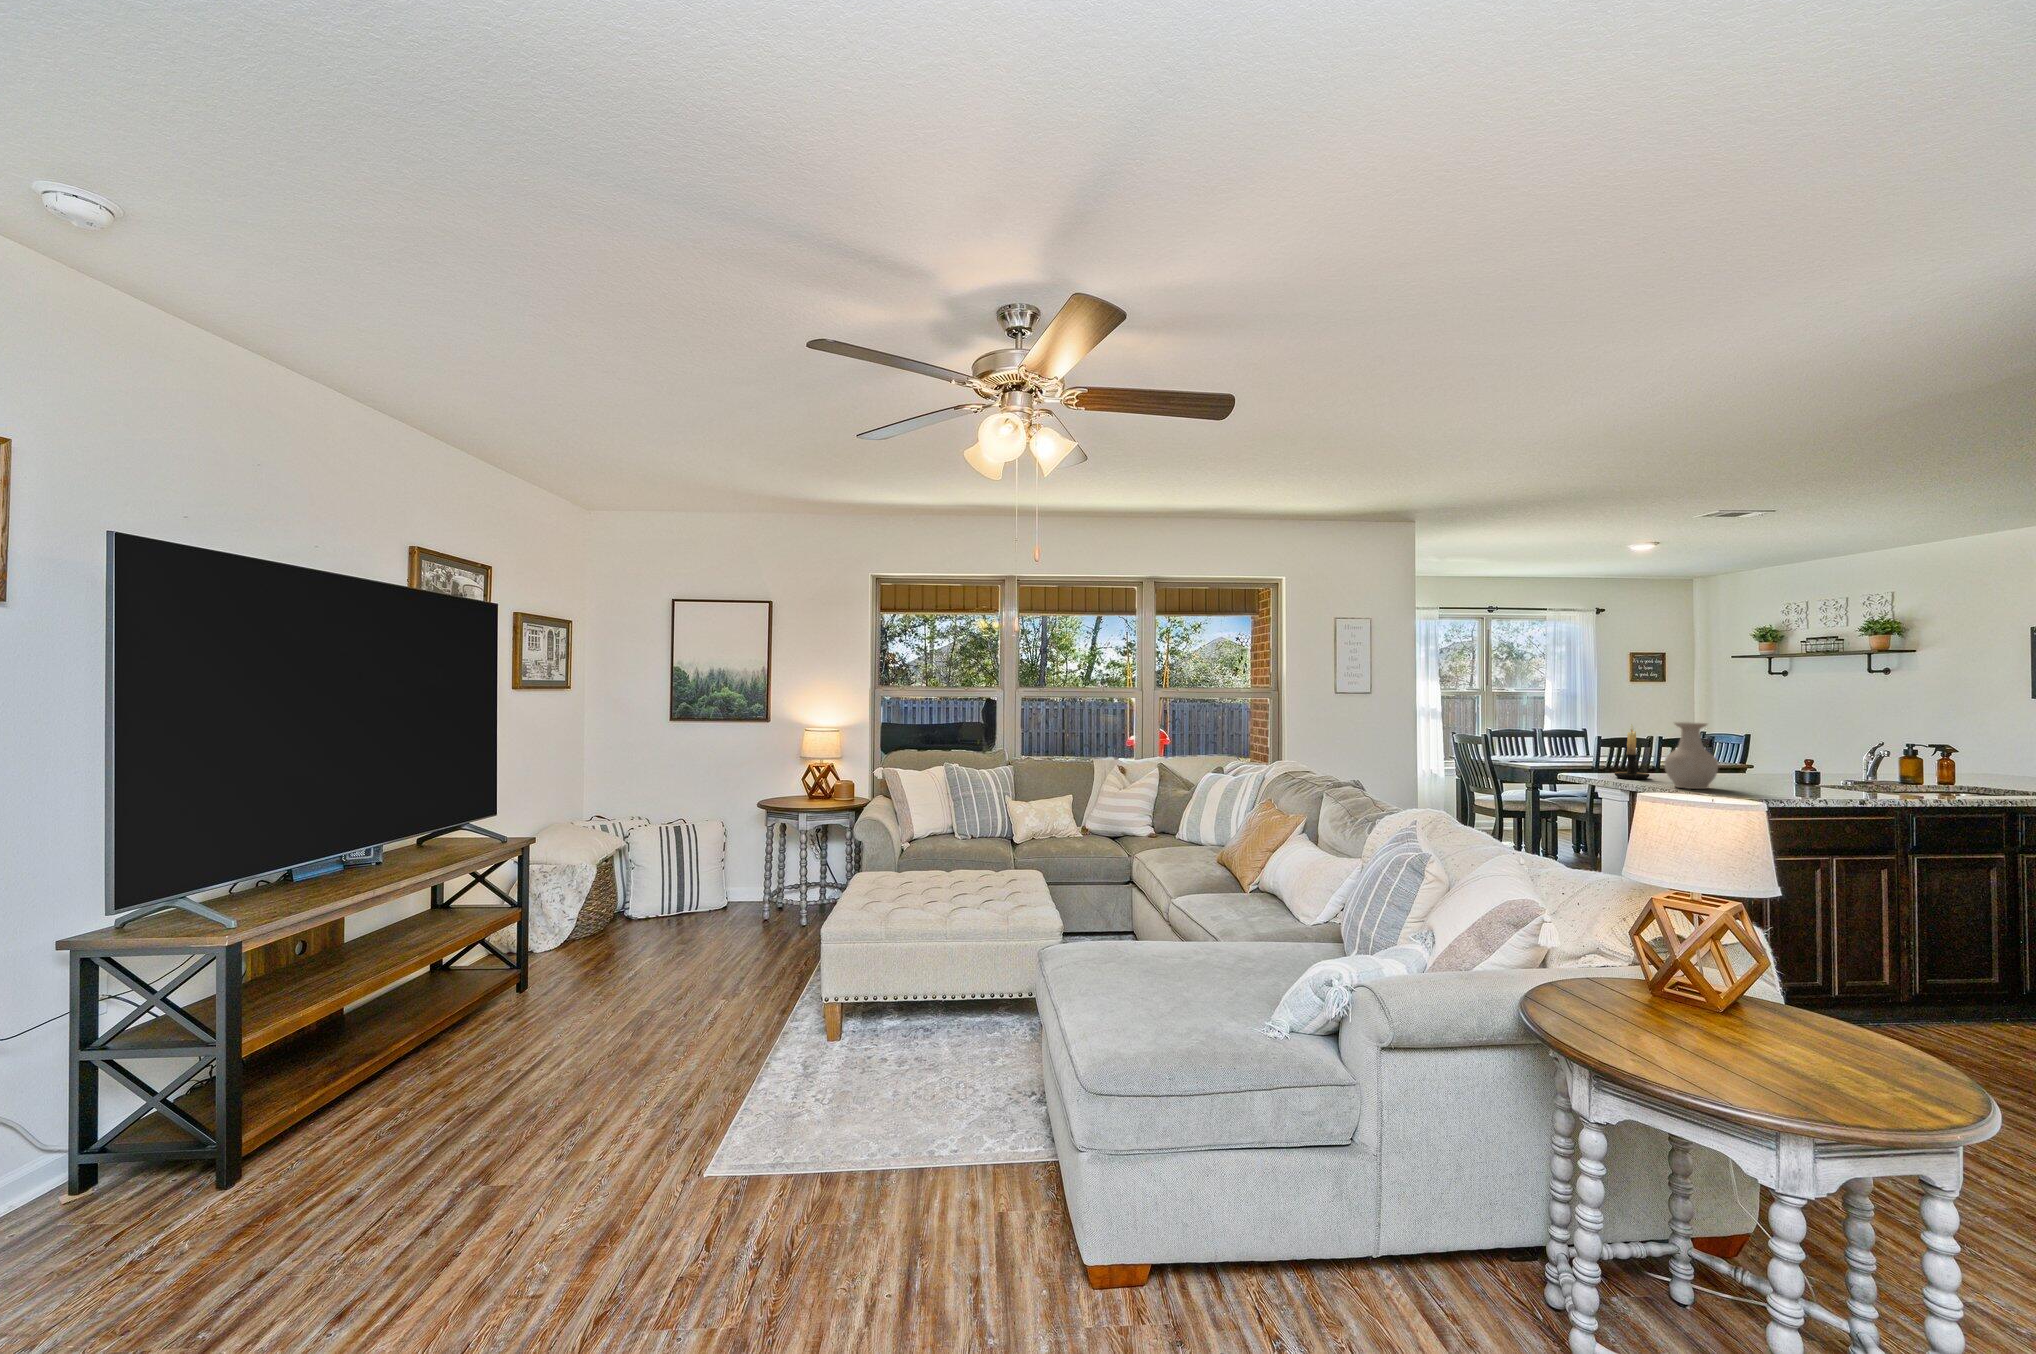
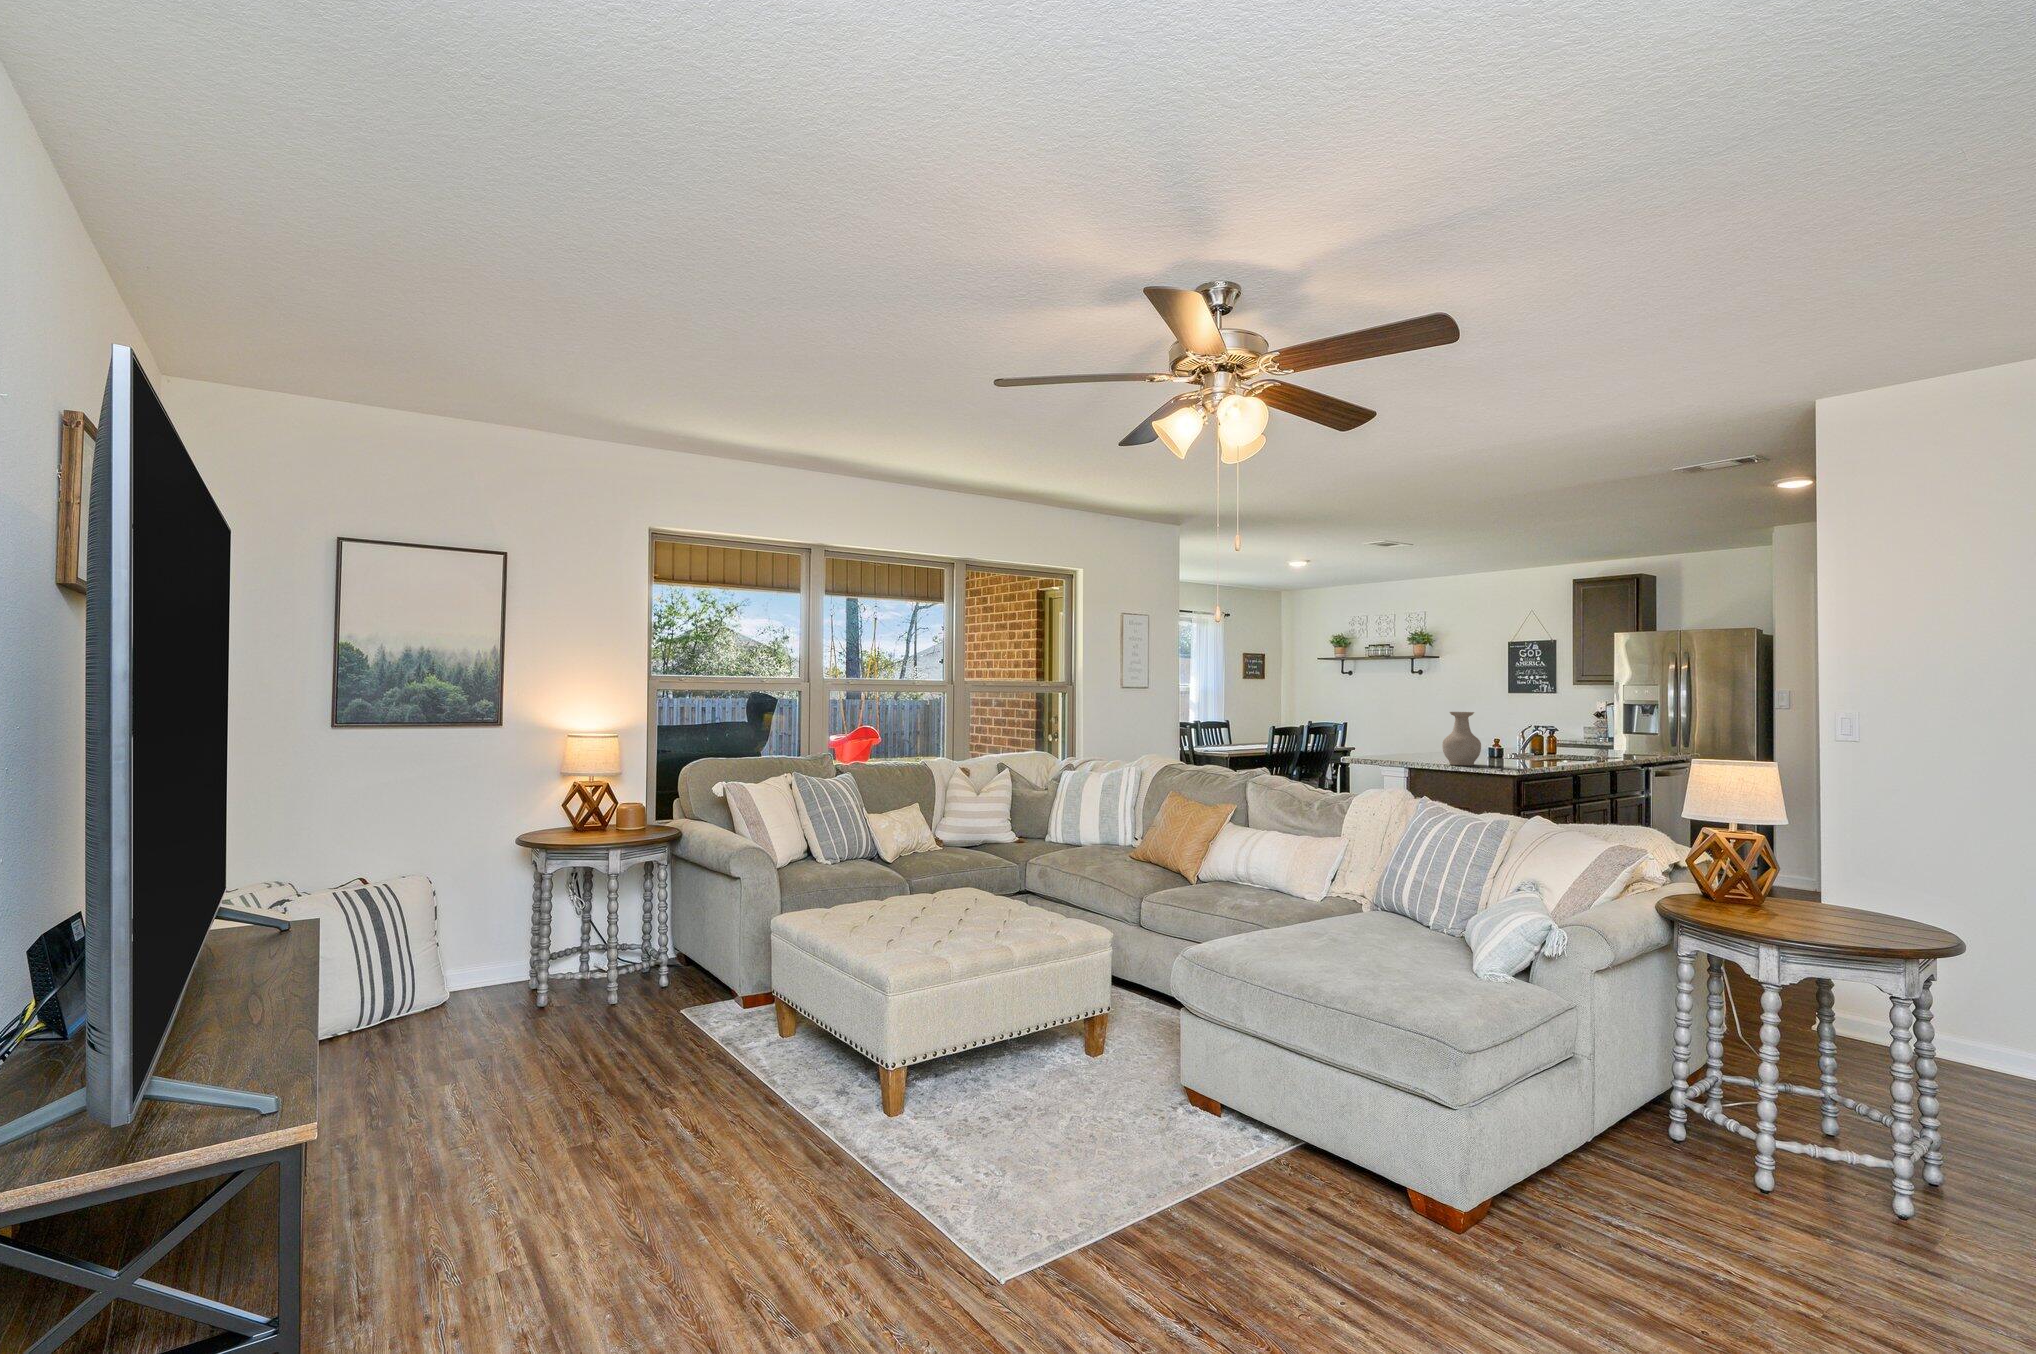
candle holder: present [1615,724,1649,779] -> none [1384,713,1411,760]

